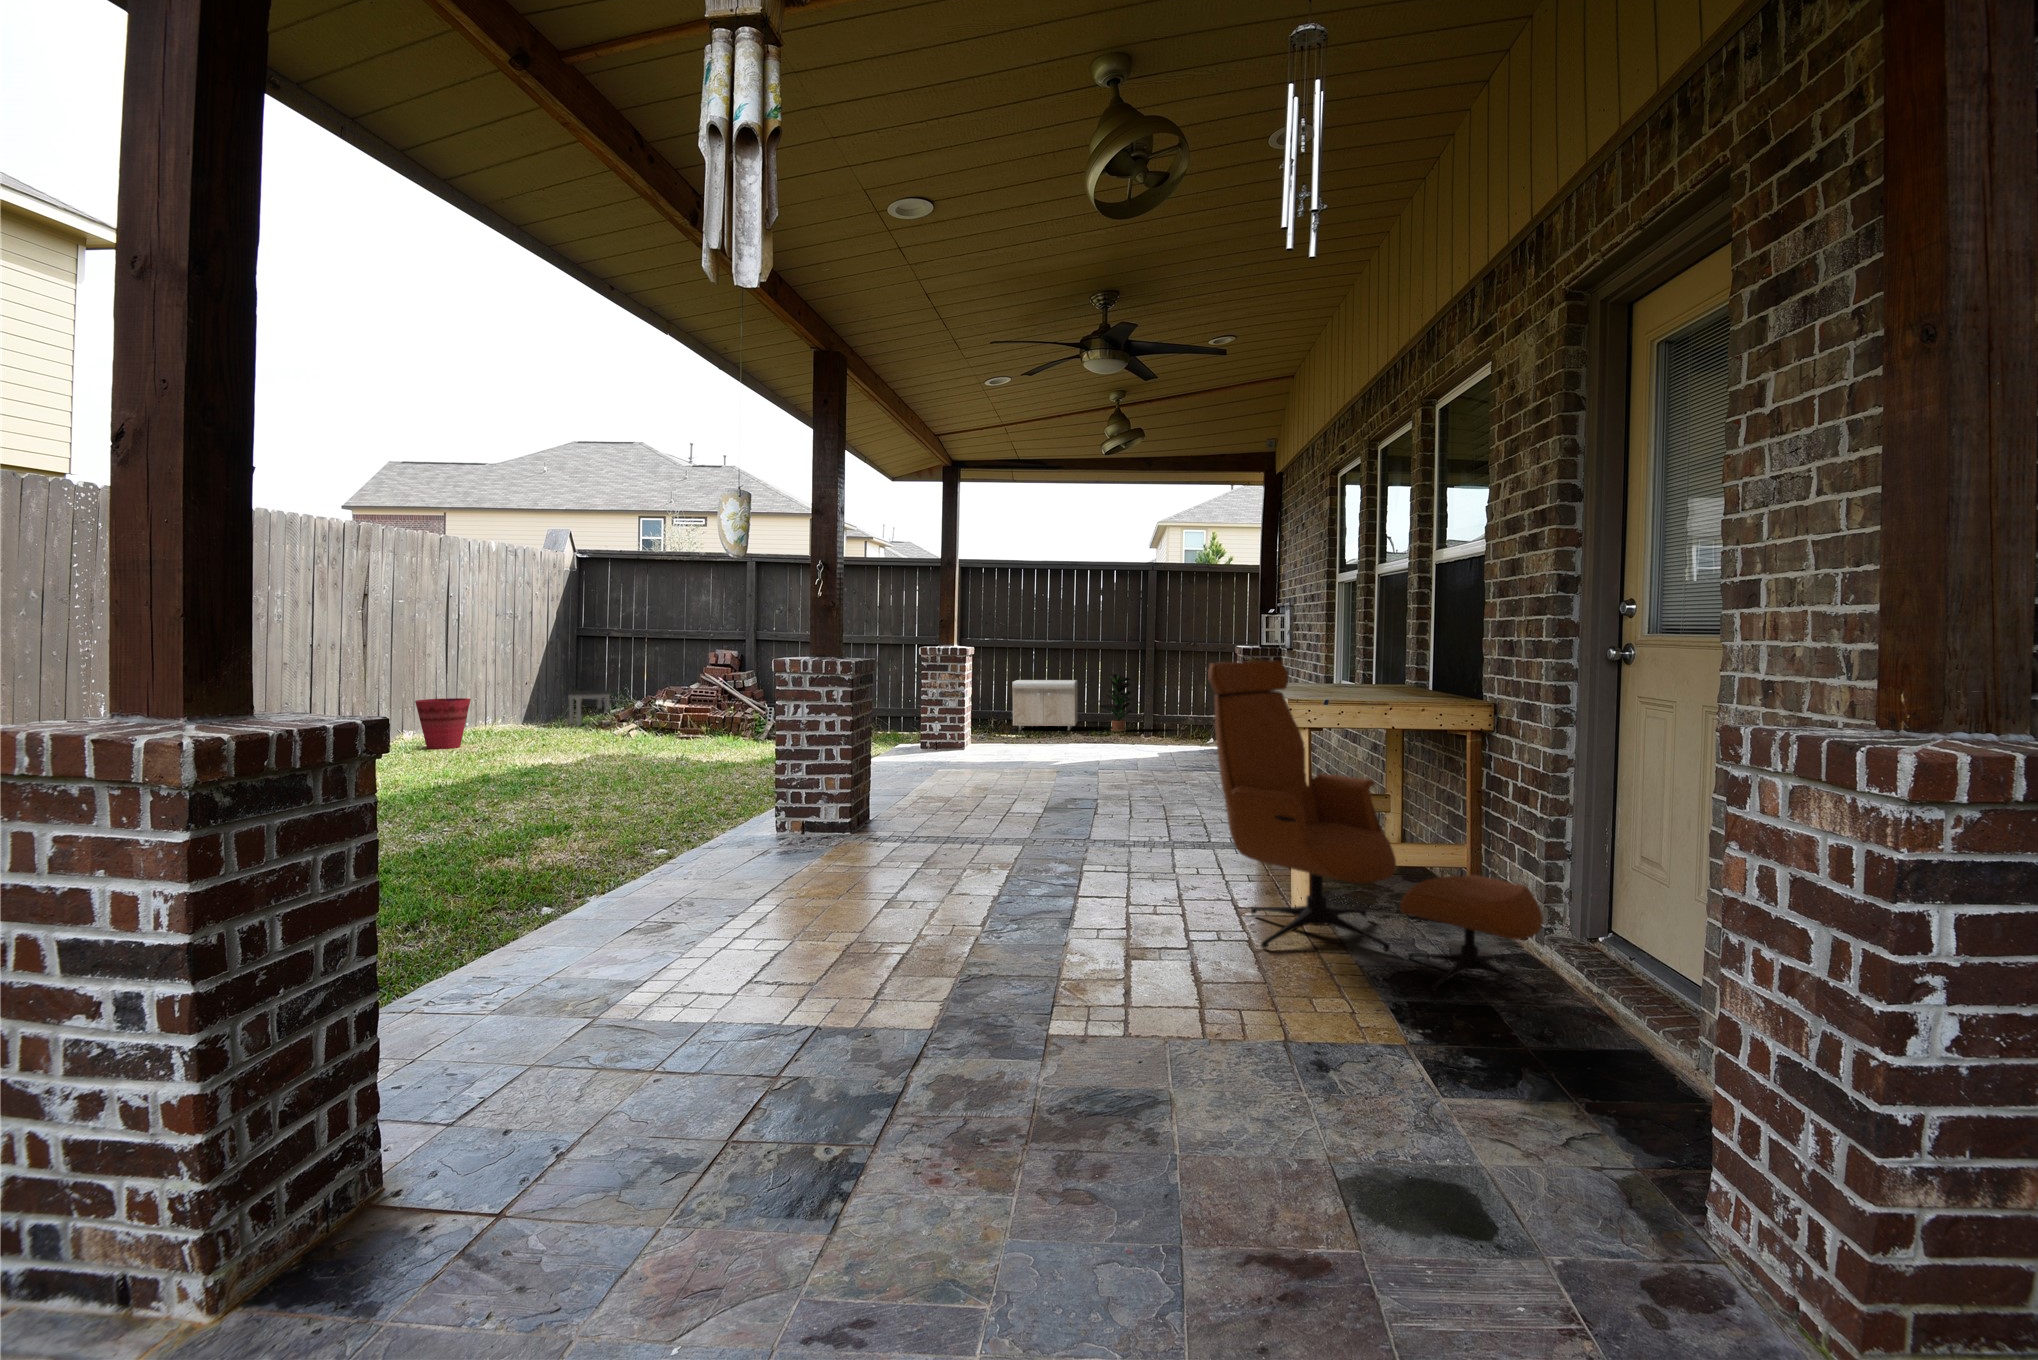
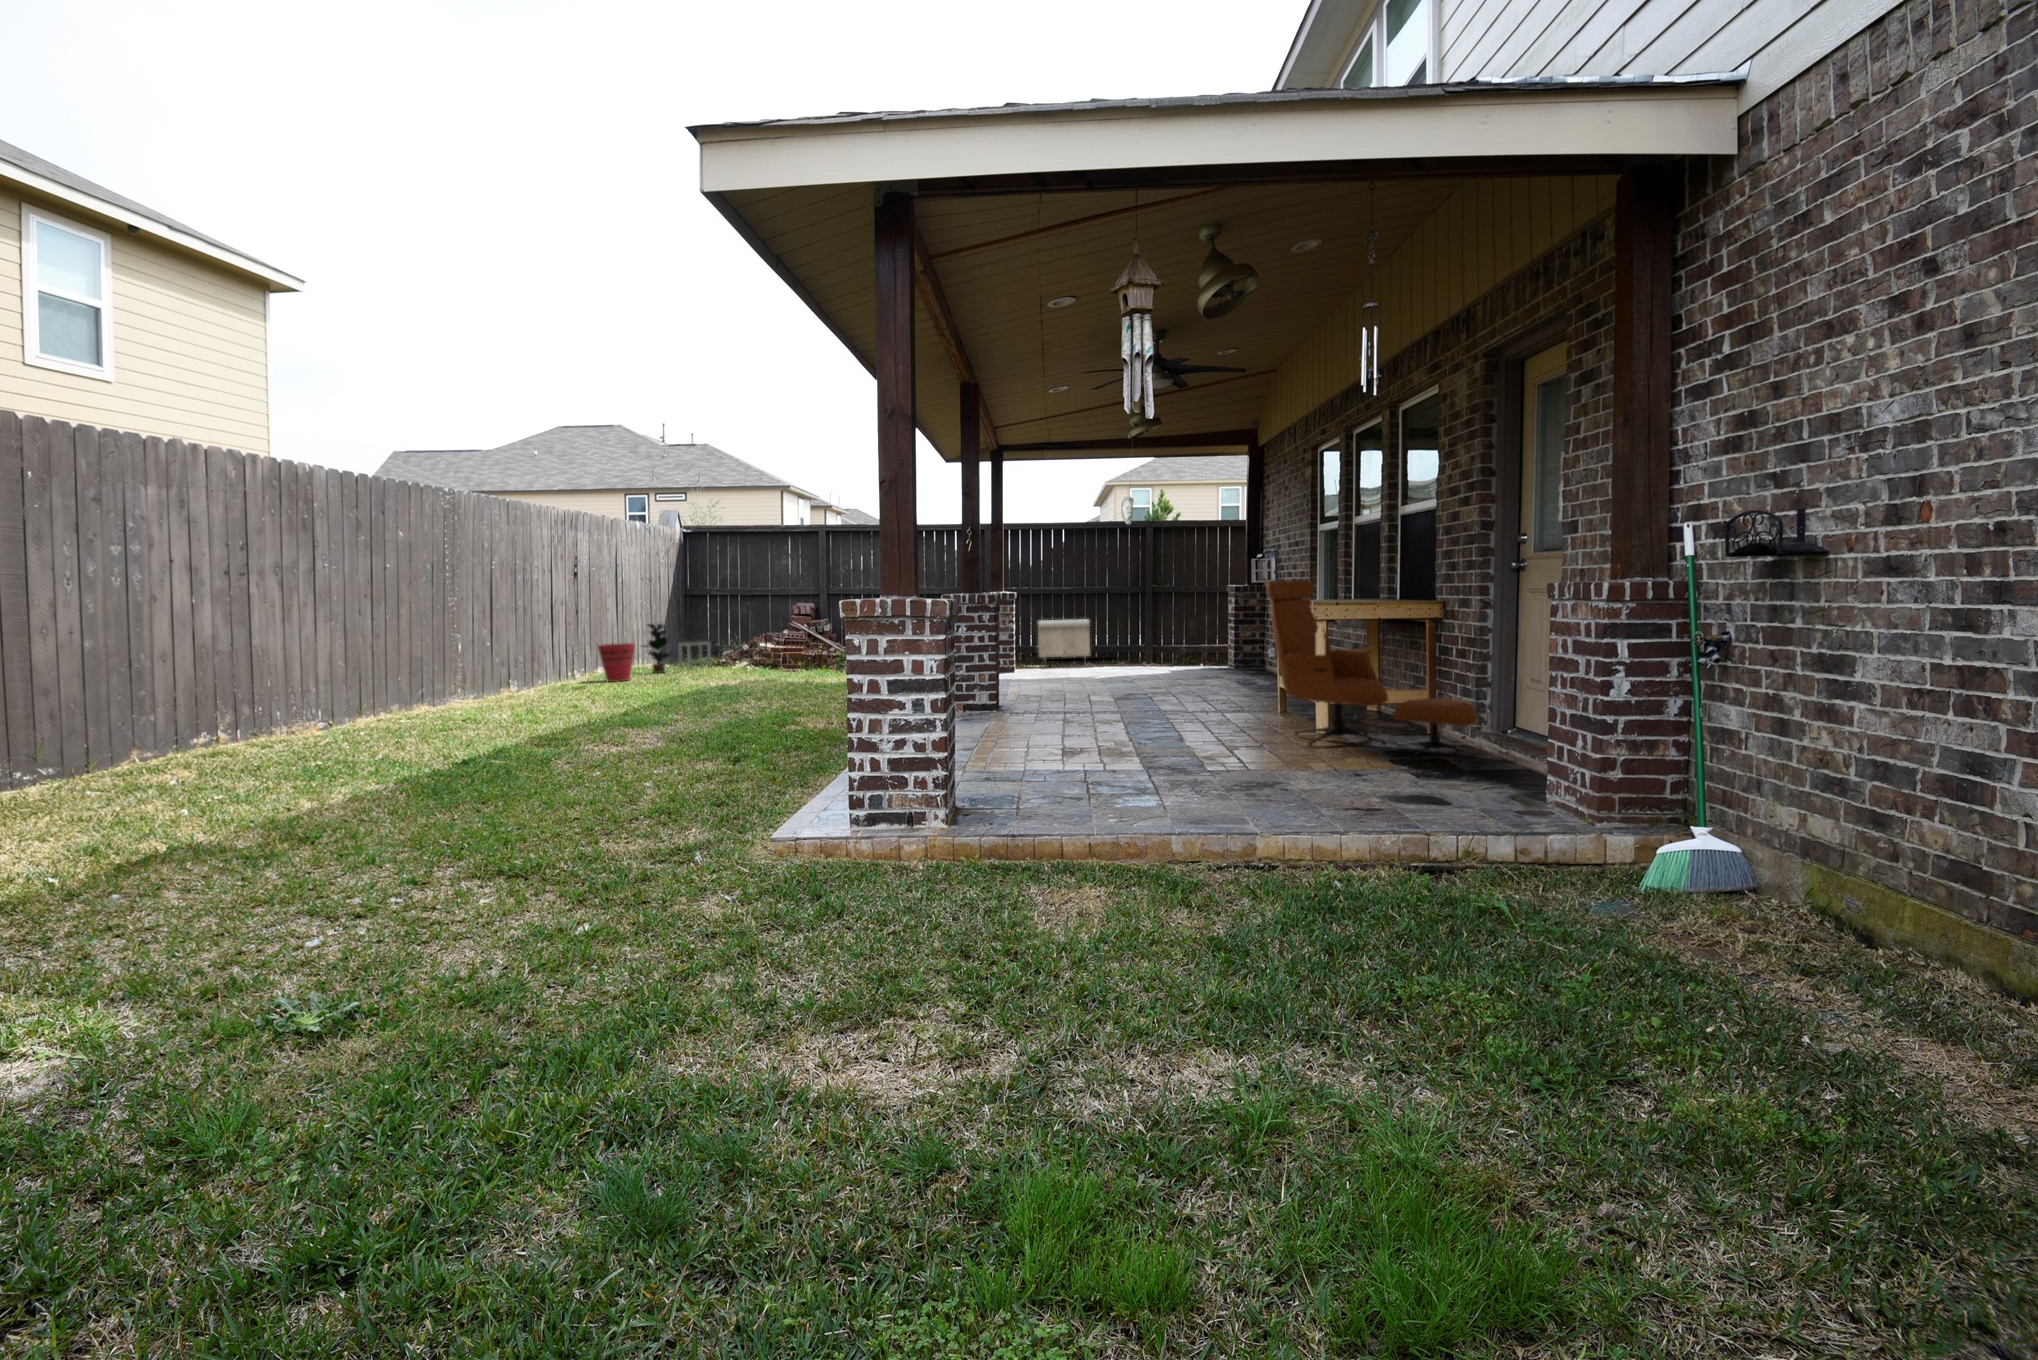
potted plant: present [1100,673,1135,732] -> present [643,624,670,673]

